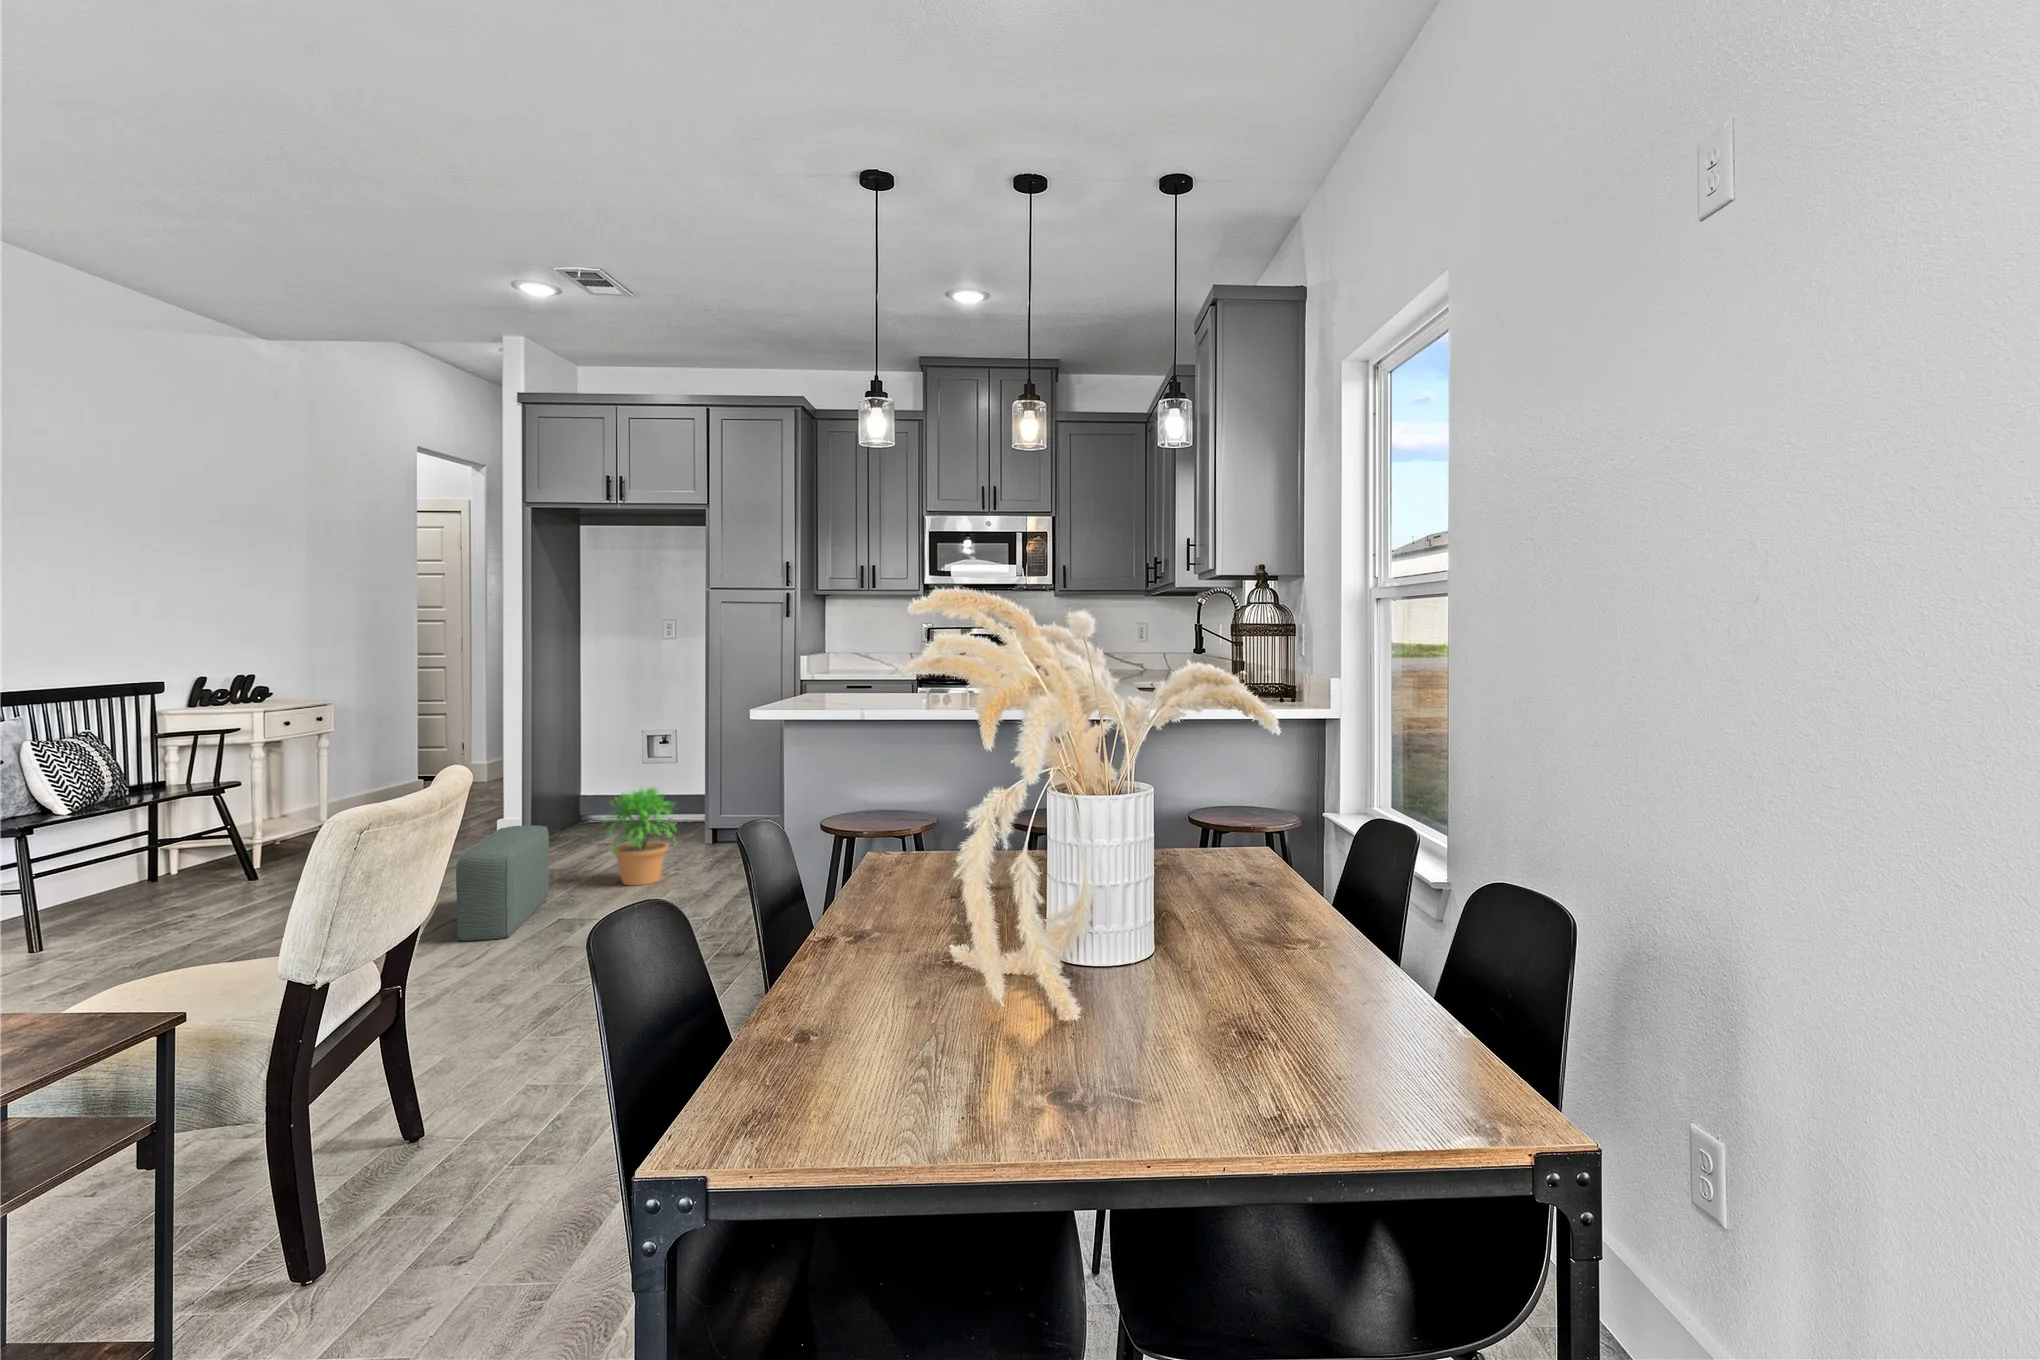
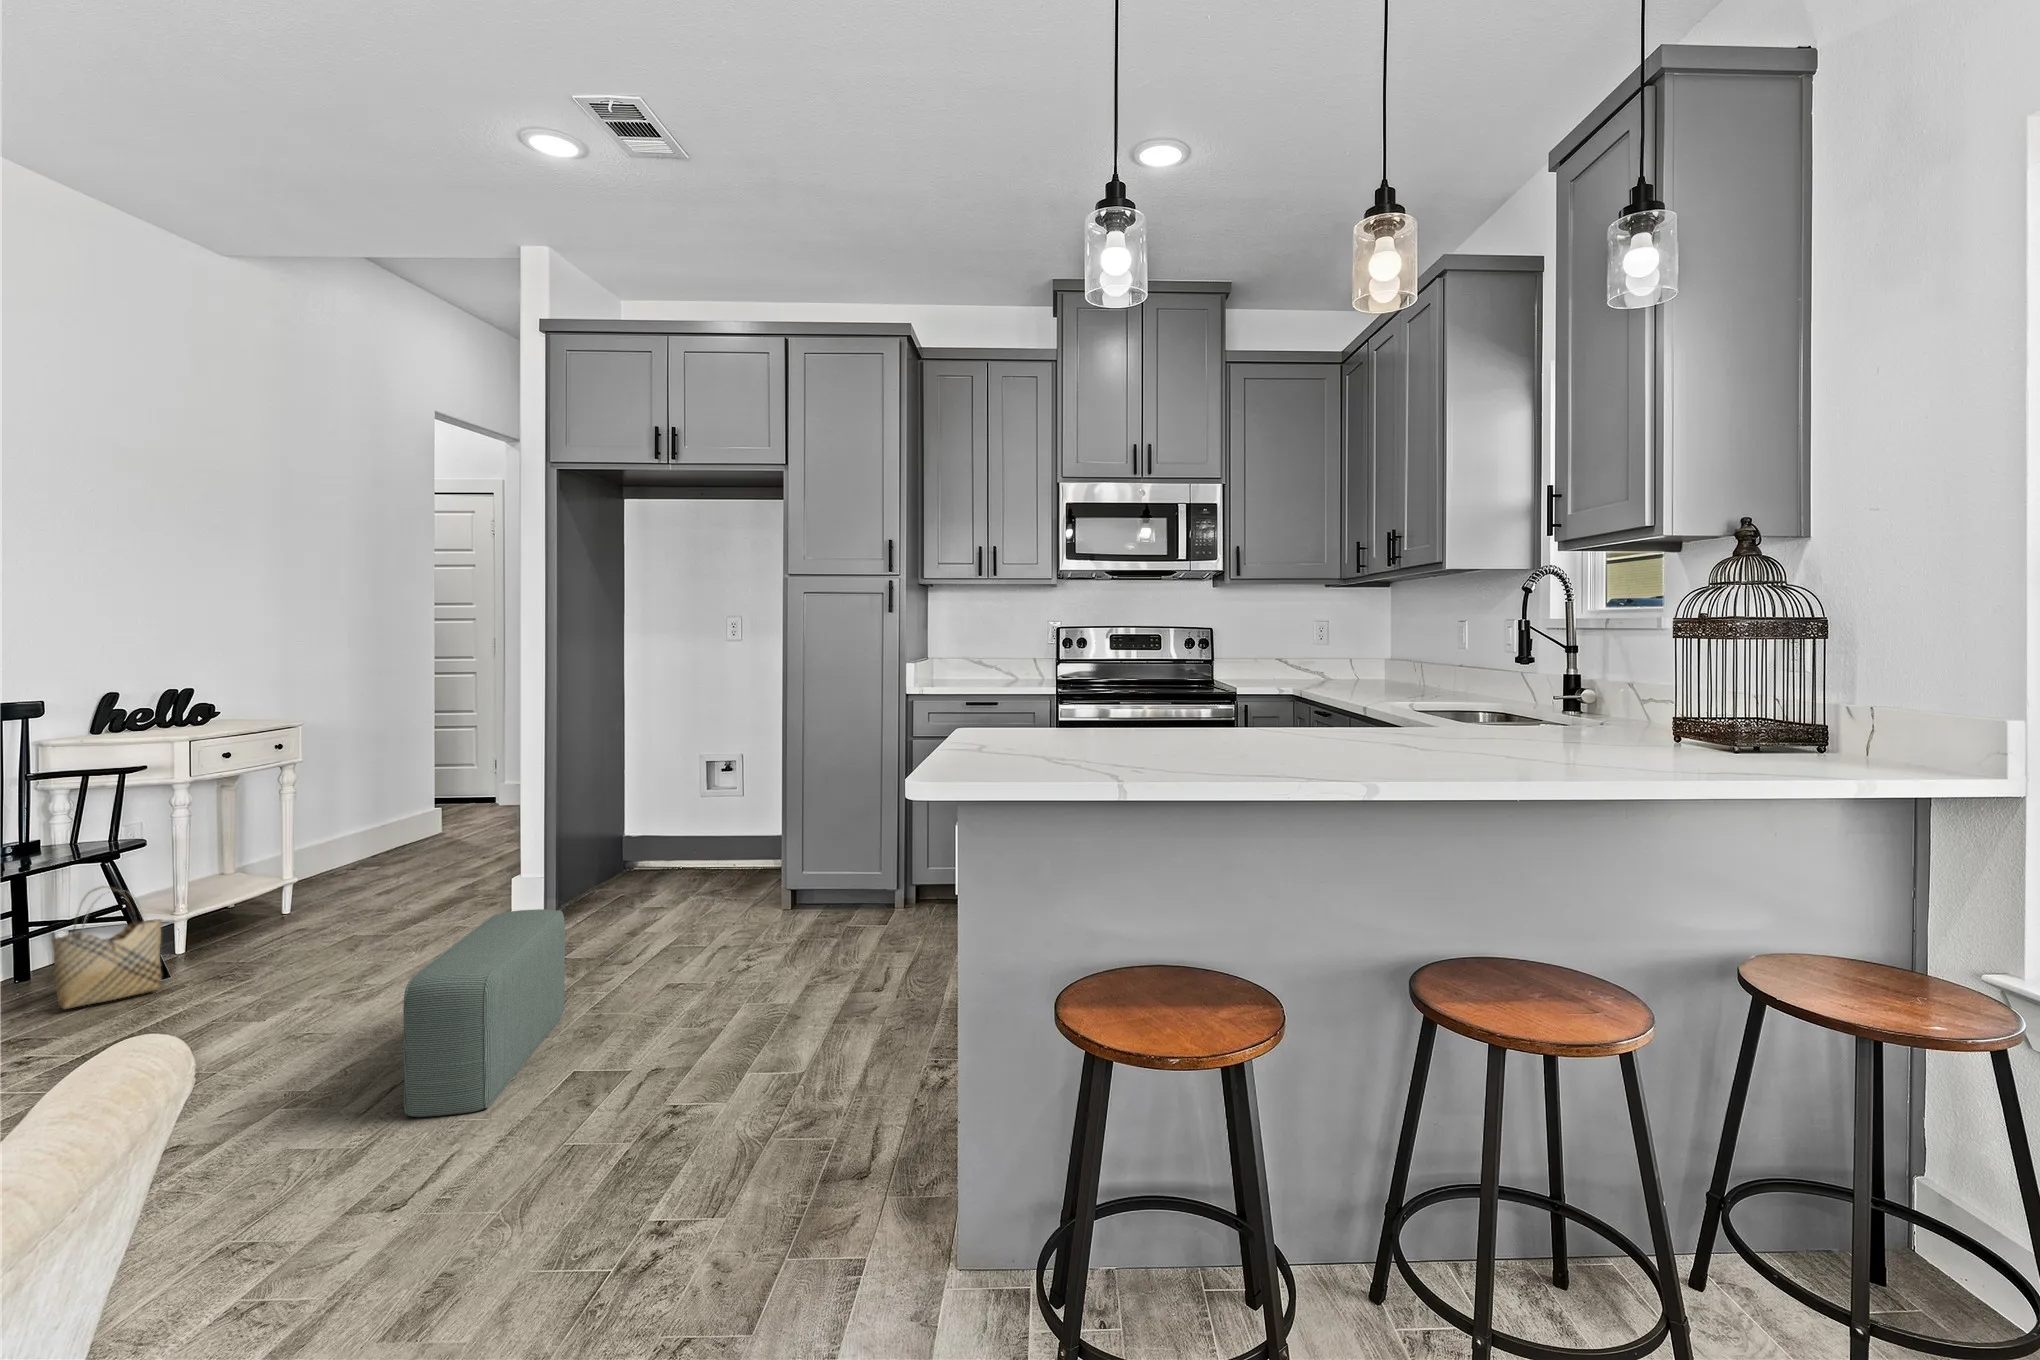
potted plant: present [605,787,676,886] -> none [636,842,760,988]
woven basket: none [188,814,258,896] -> present [52,887,162,1009]

